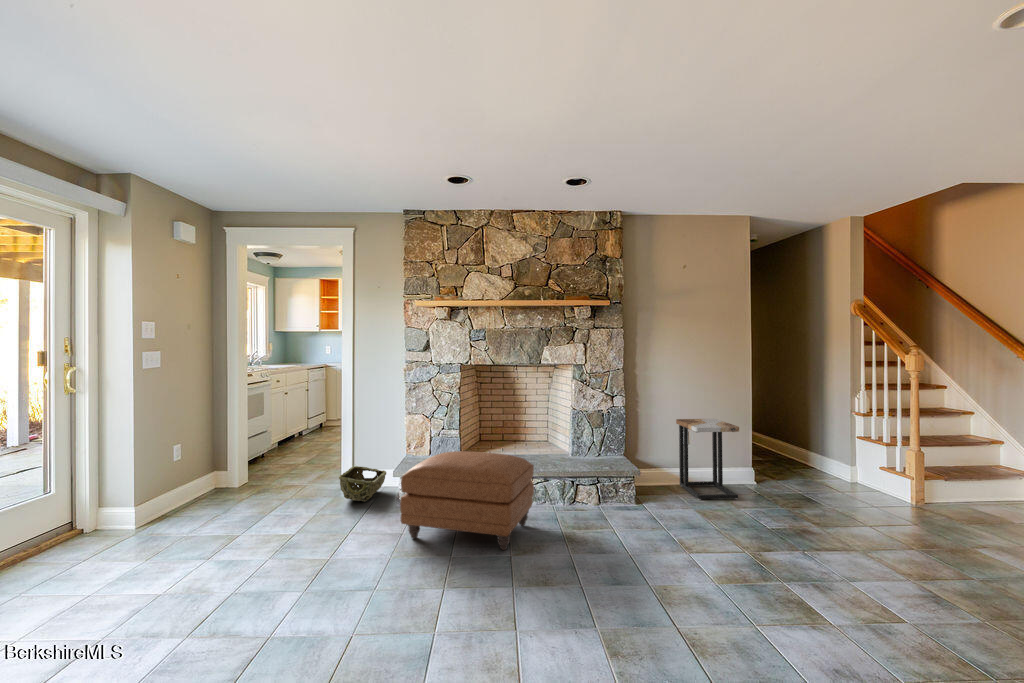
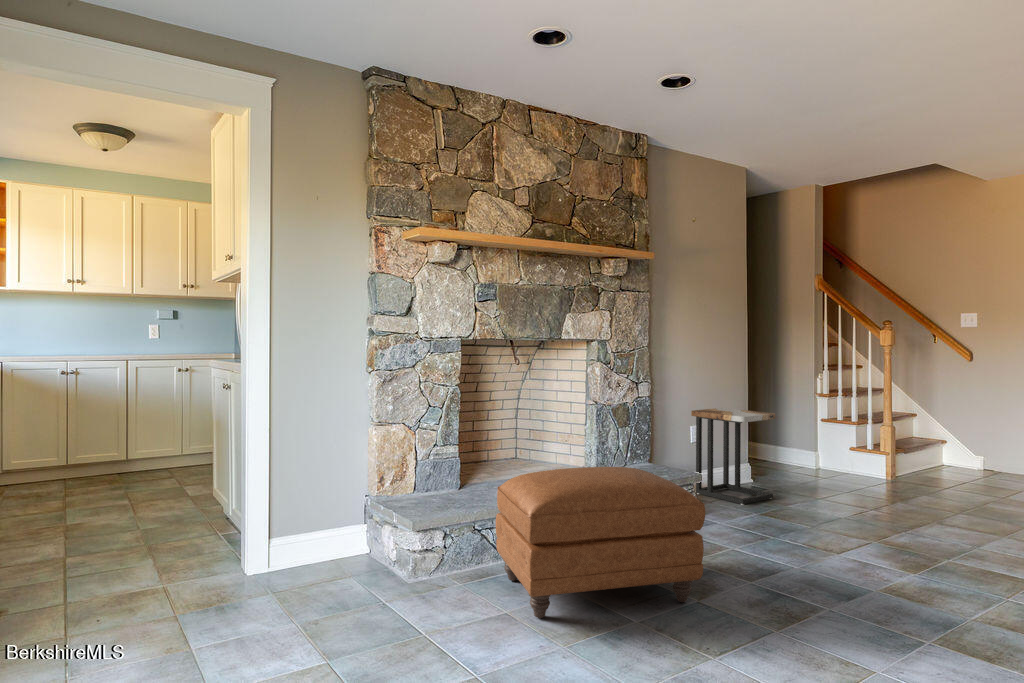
woven basket: present [339,466,386,502] -> none [279,526,369,586]

